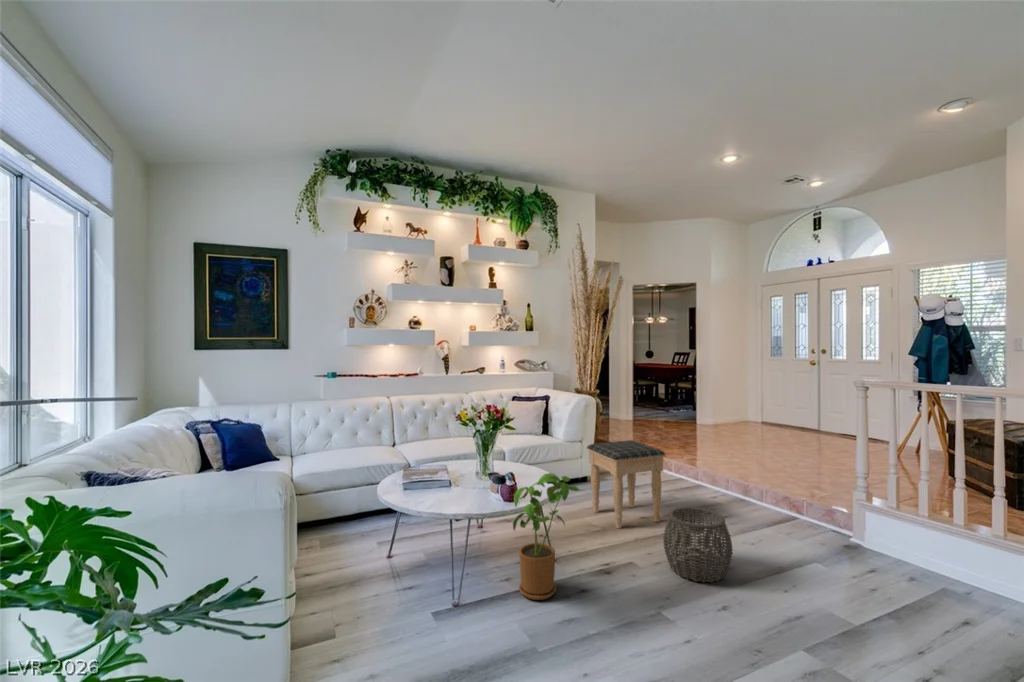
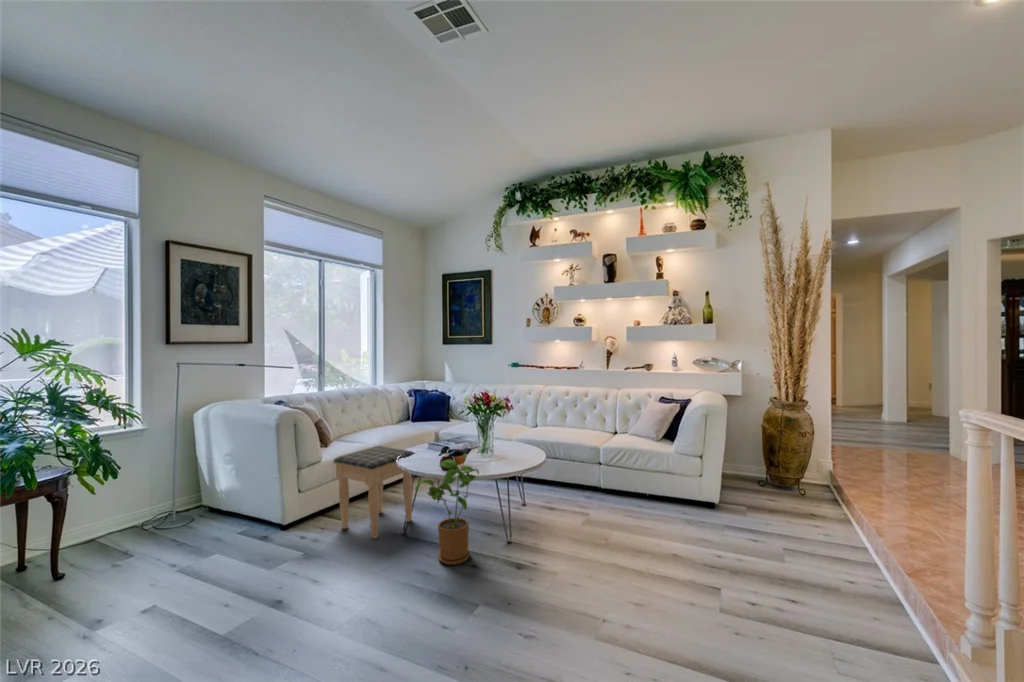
footstool: present [587,440,665,528] -> present [333,446,415,538]
woven basket: present [663,507,733,583] -> none [550,538,627,634]

